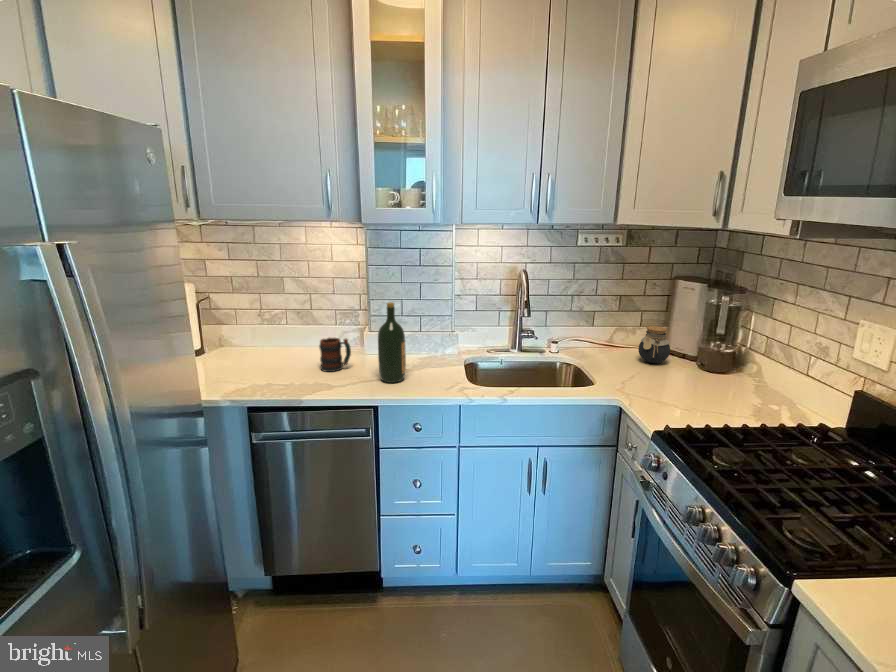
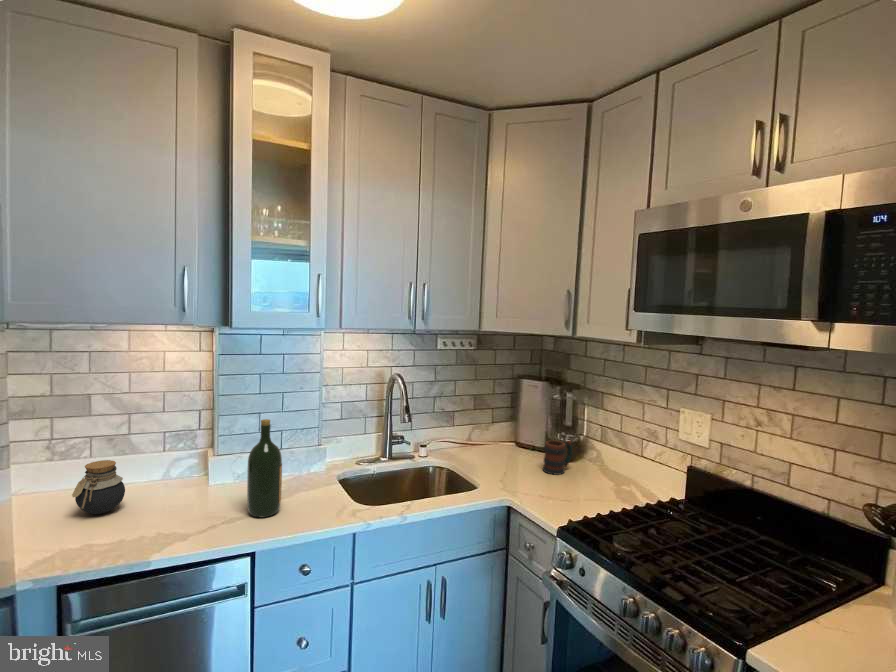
jar: present [638,326,670,363] -> present [72,460,125,514]
mug: present [319,338,351,372] -> present [543,440,572,475]

